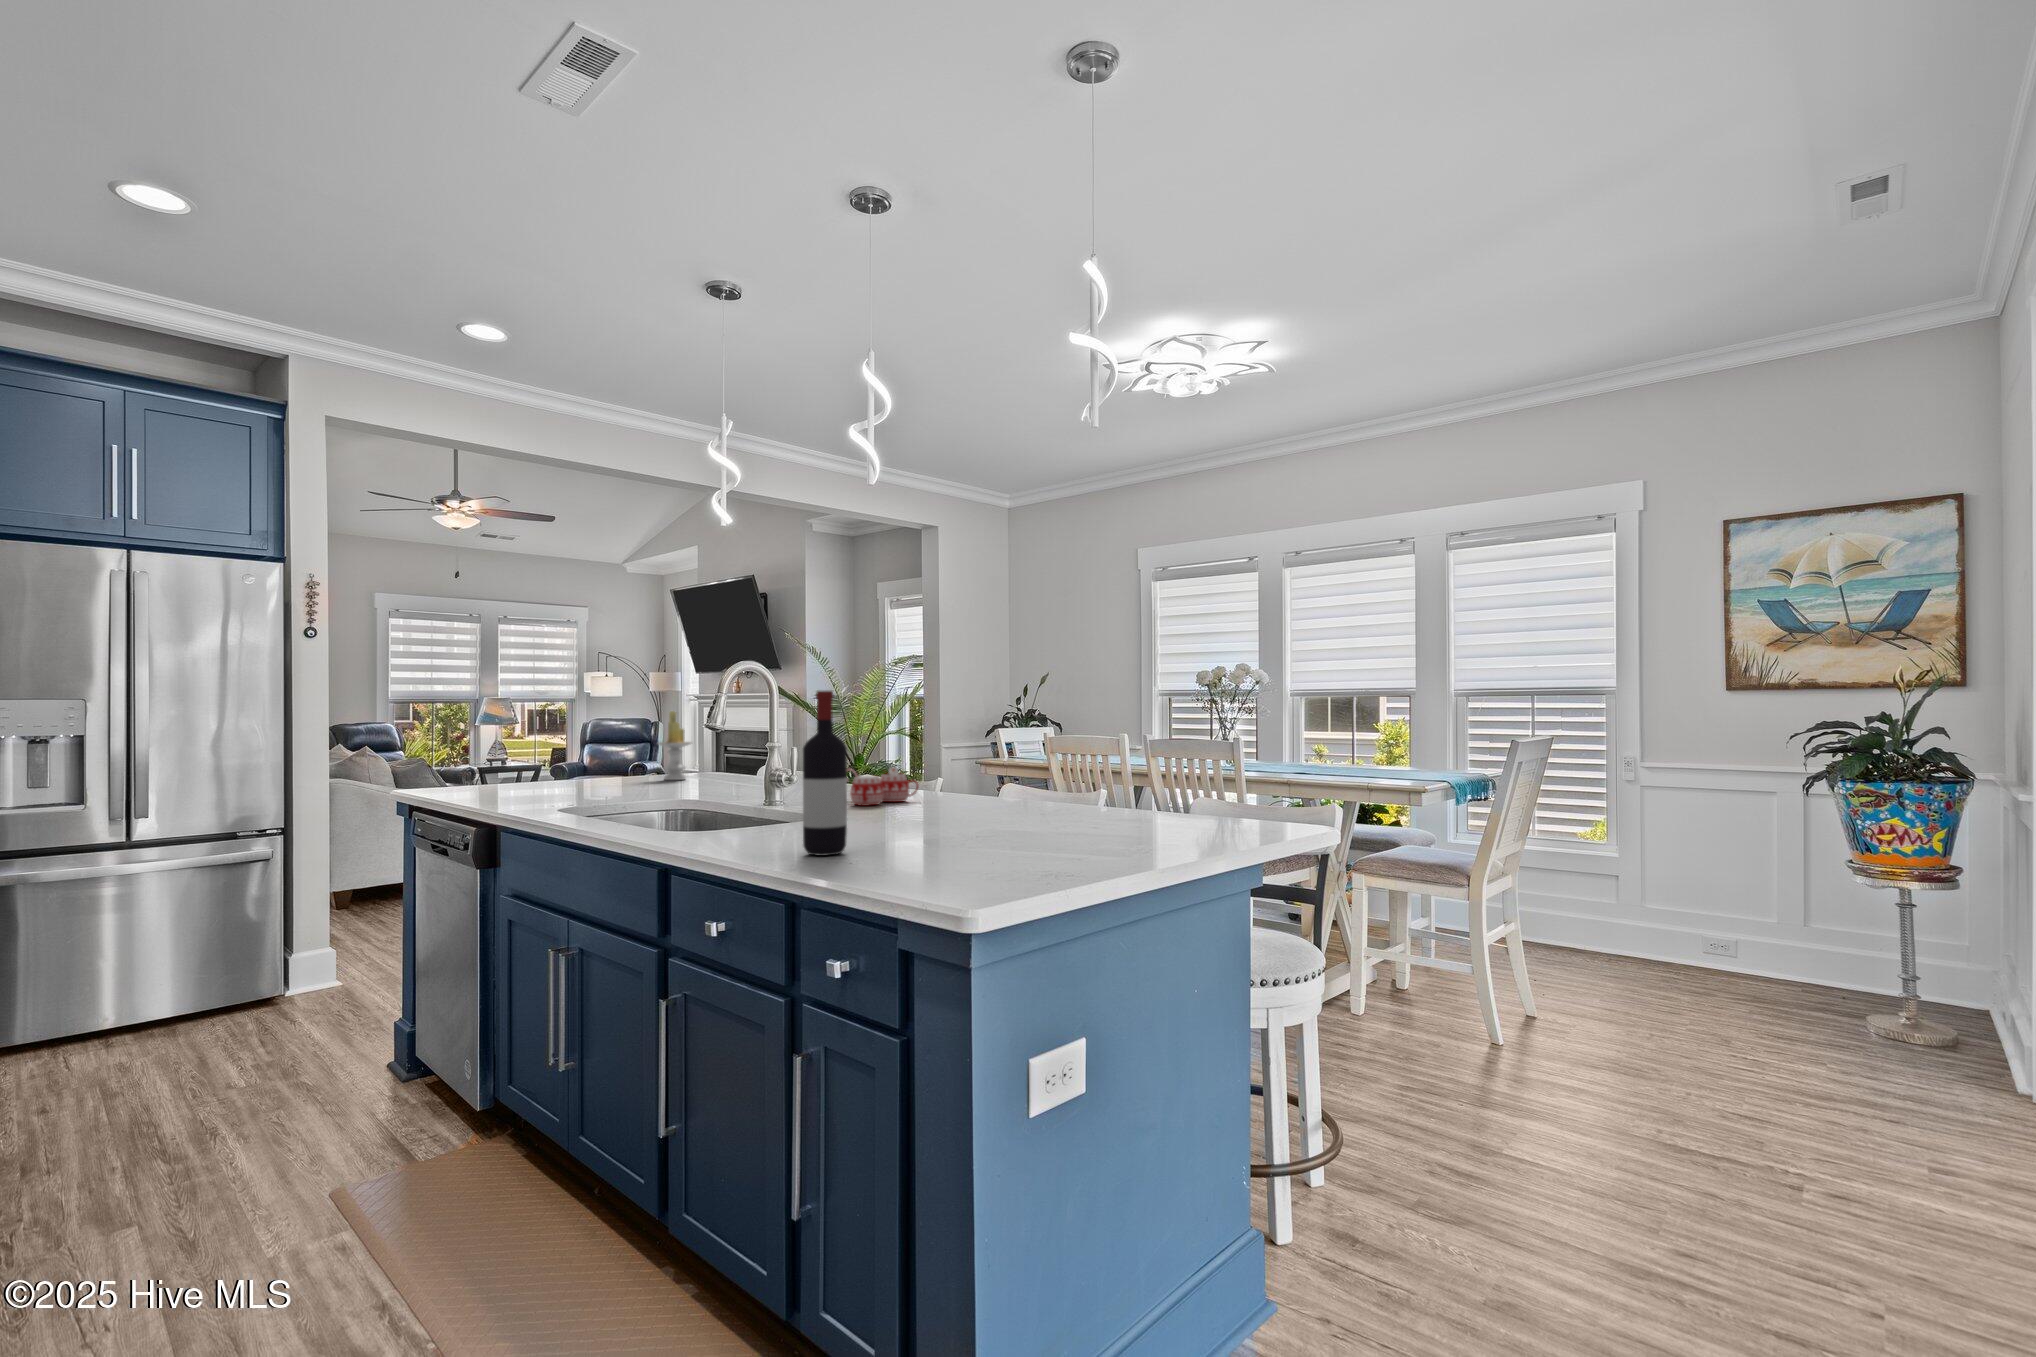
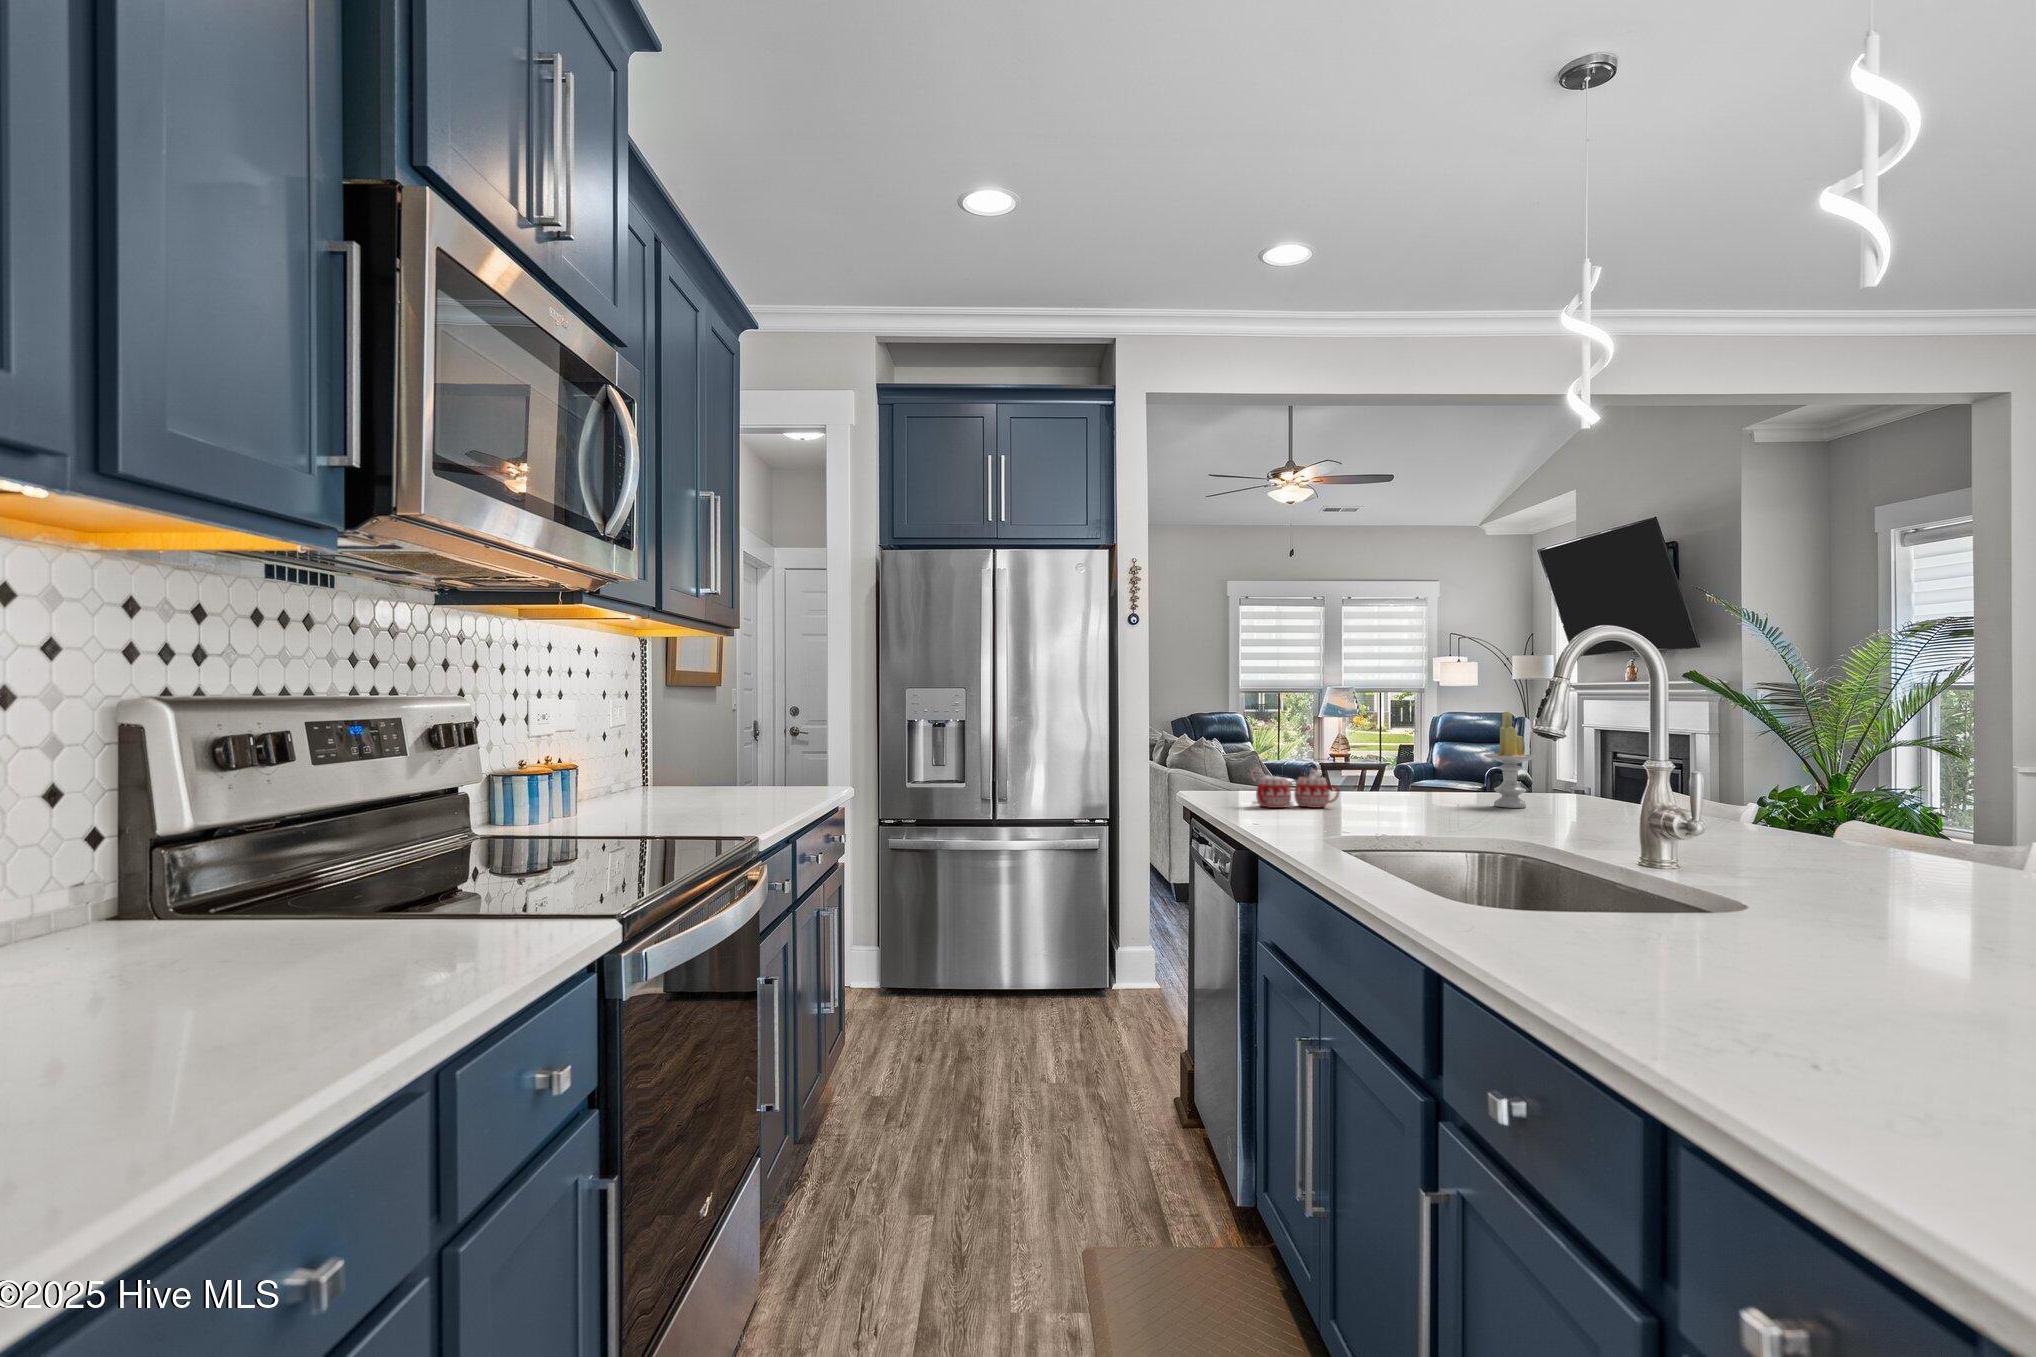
wine bottle: present [803,691,847,856] -> none [1686,697,1790,1037]
mug: present [847,767,918,806] -> present [1251,767,1339,808]

